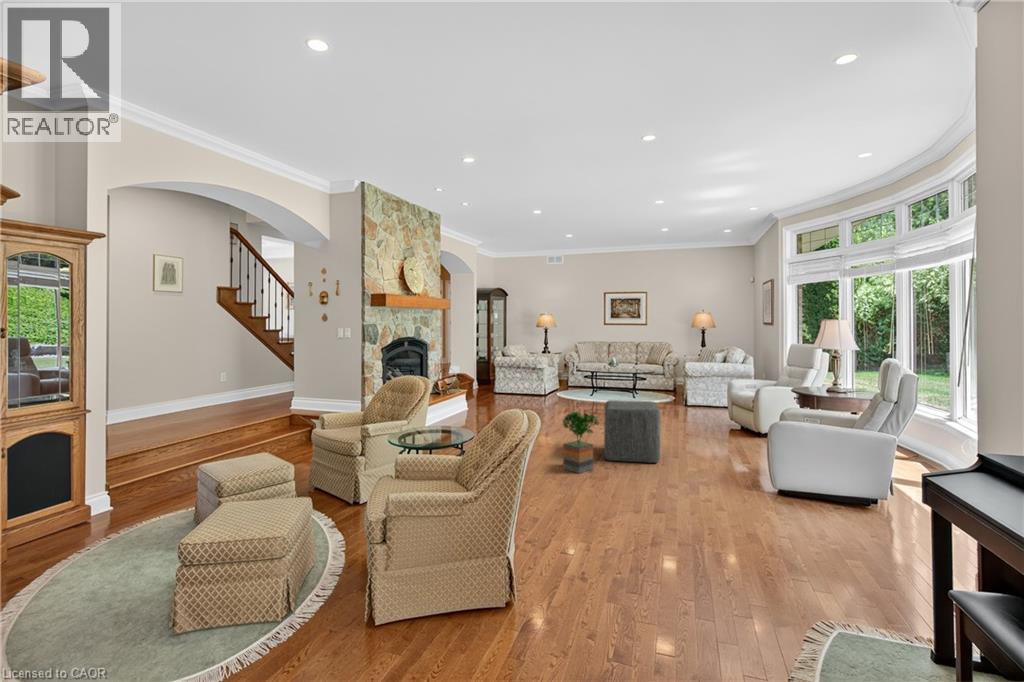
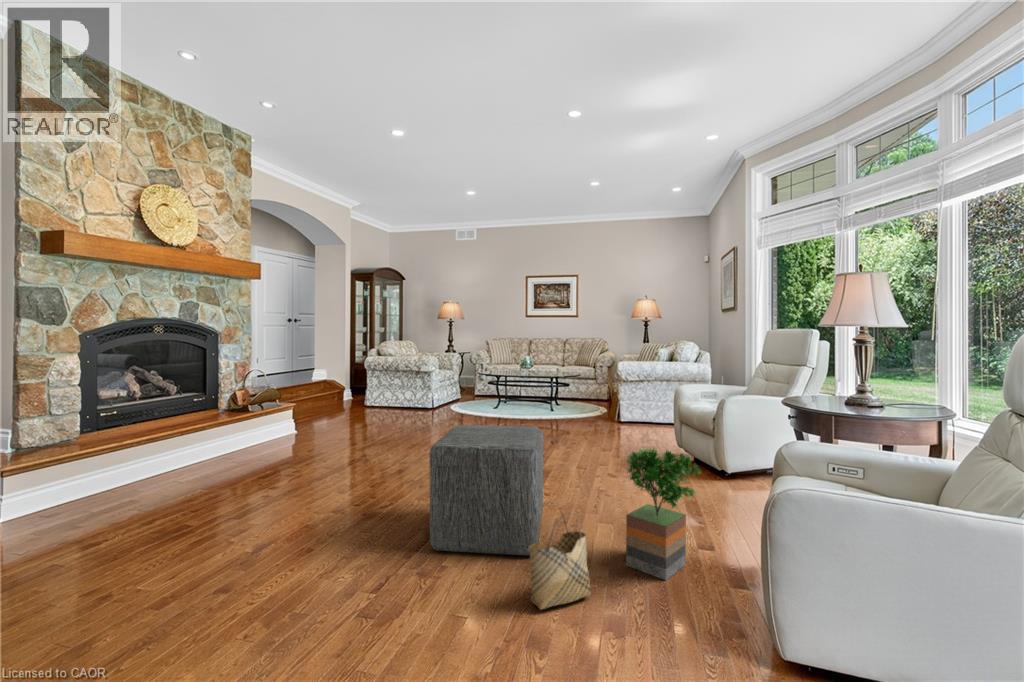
potted tree: present [563,412,599,473] -> present [626,448,701,580]
woven basket: none [664,433,691,477] -> present [529,502,591,610]

